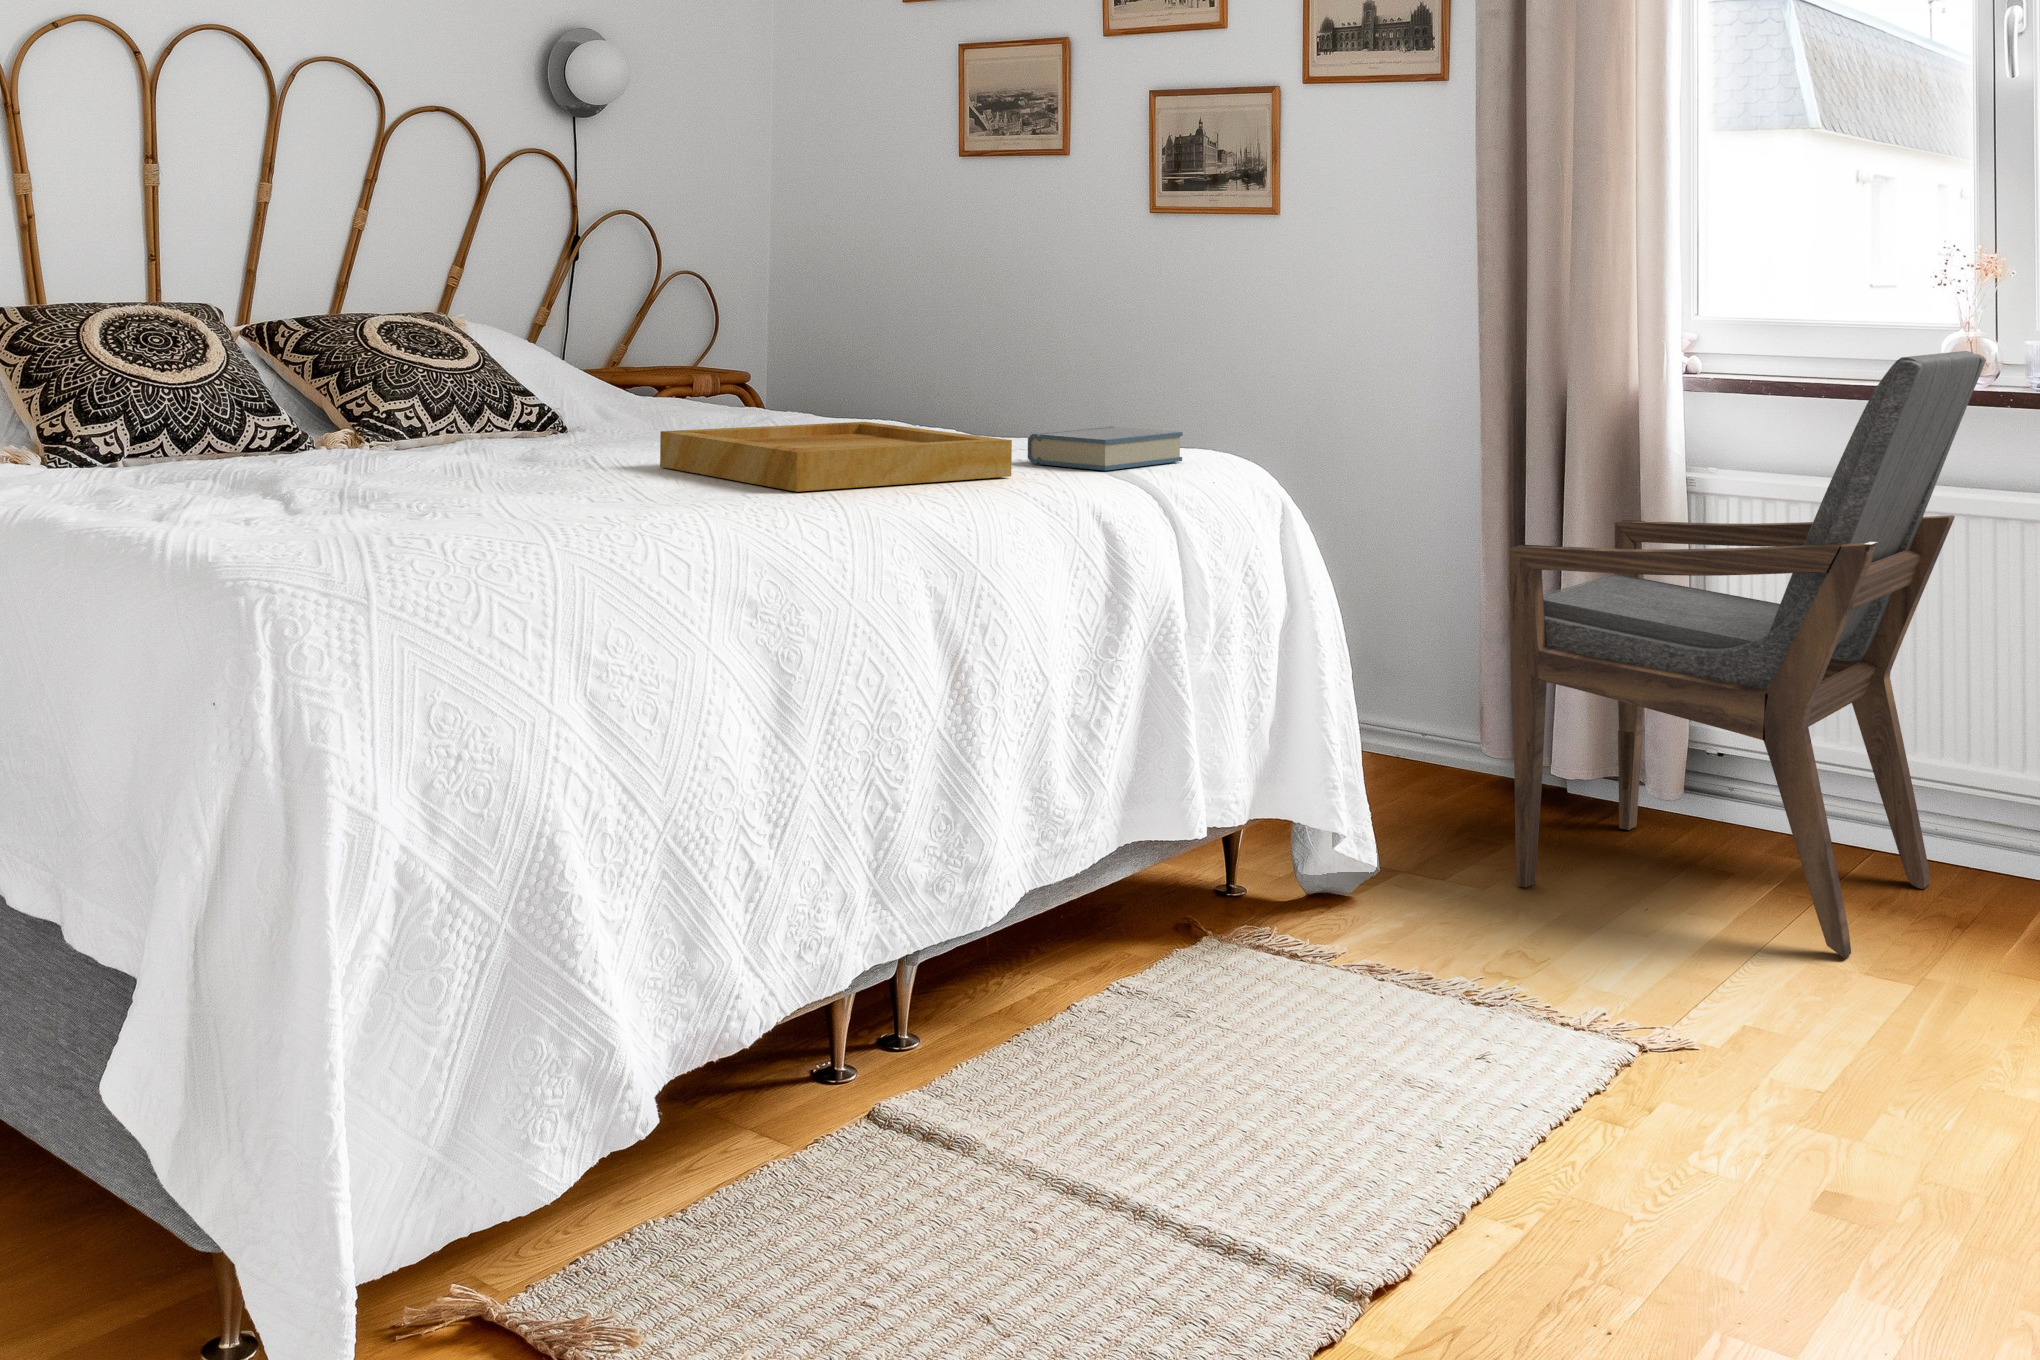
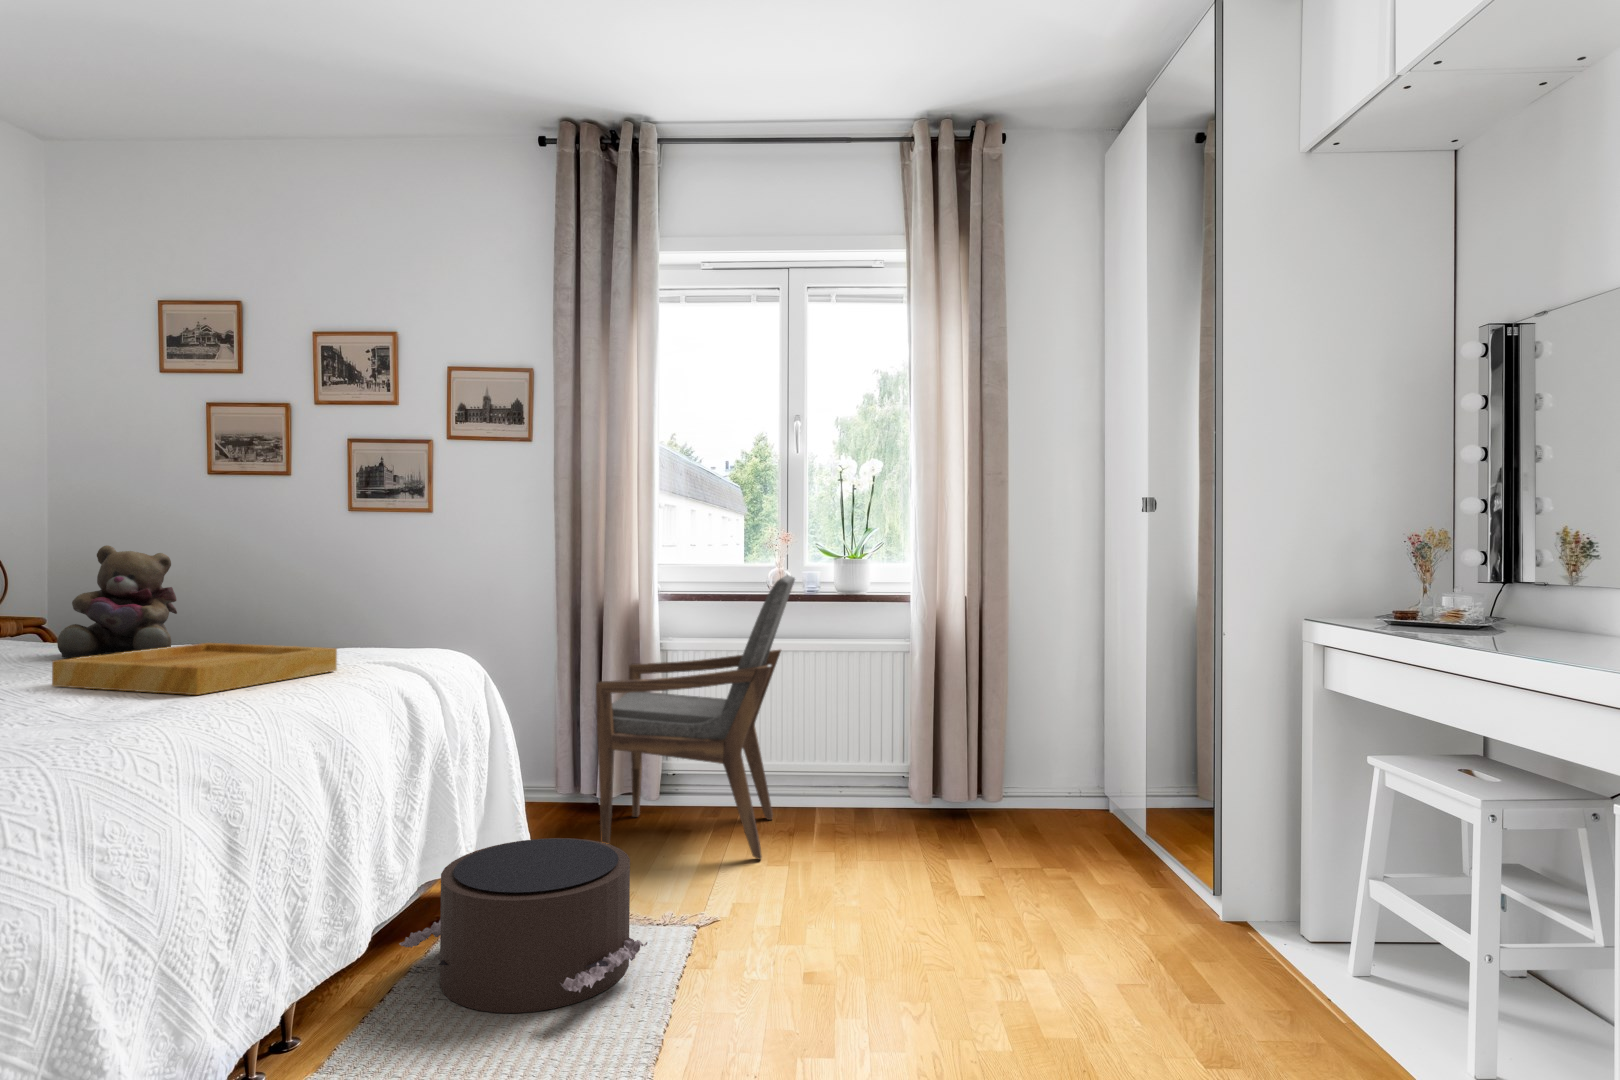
teddy bear: none [708,273,853,438] -> present [57,545,177,658]
hardback book: present [1028,426,1183,470] -> none [333,635,428,662]
pouf: none [1090,807,1488,1101] -> present [399,838,647,1013]

